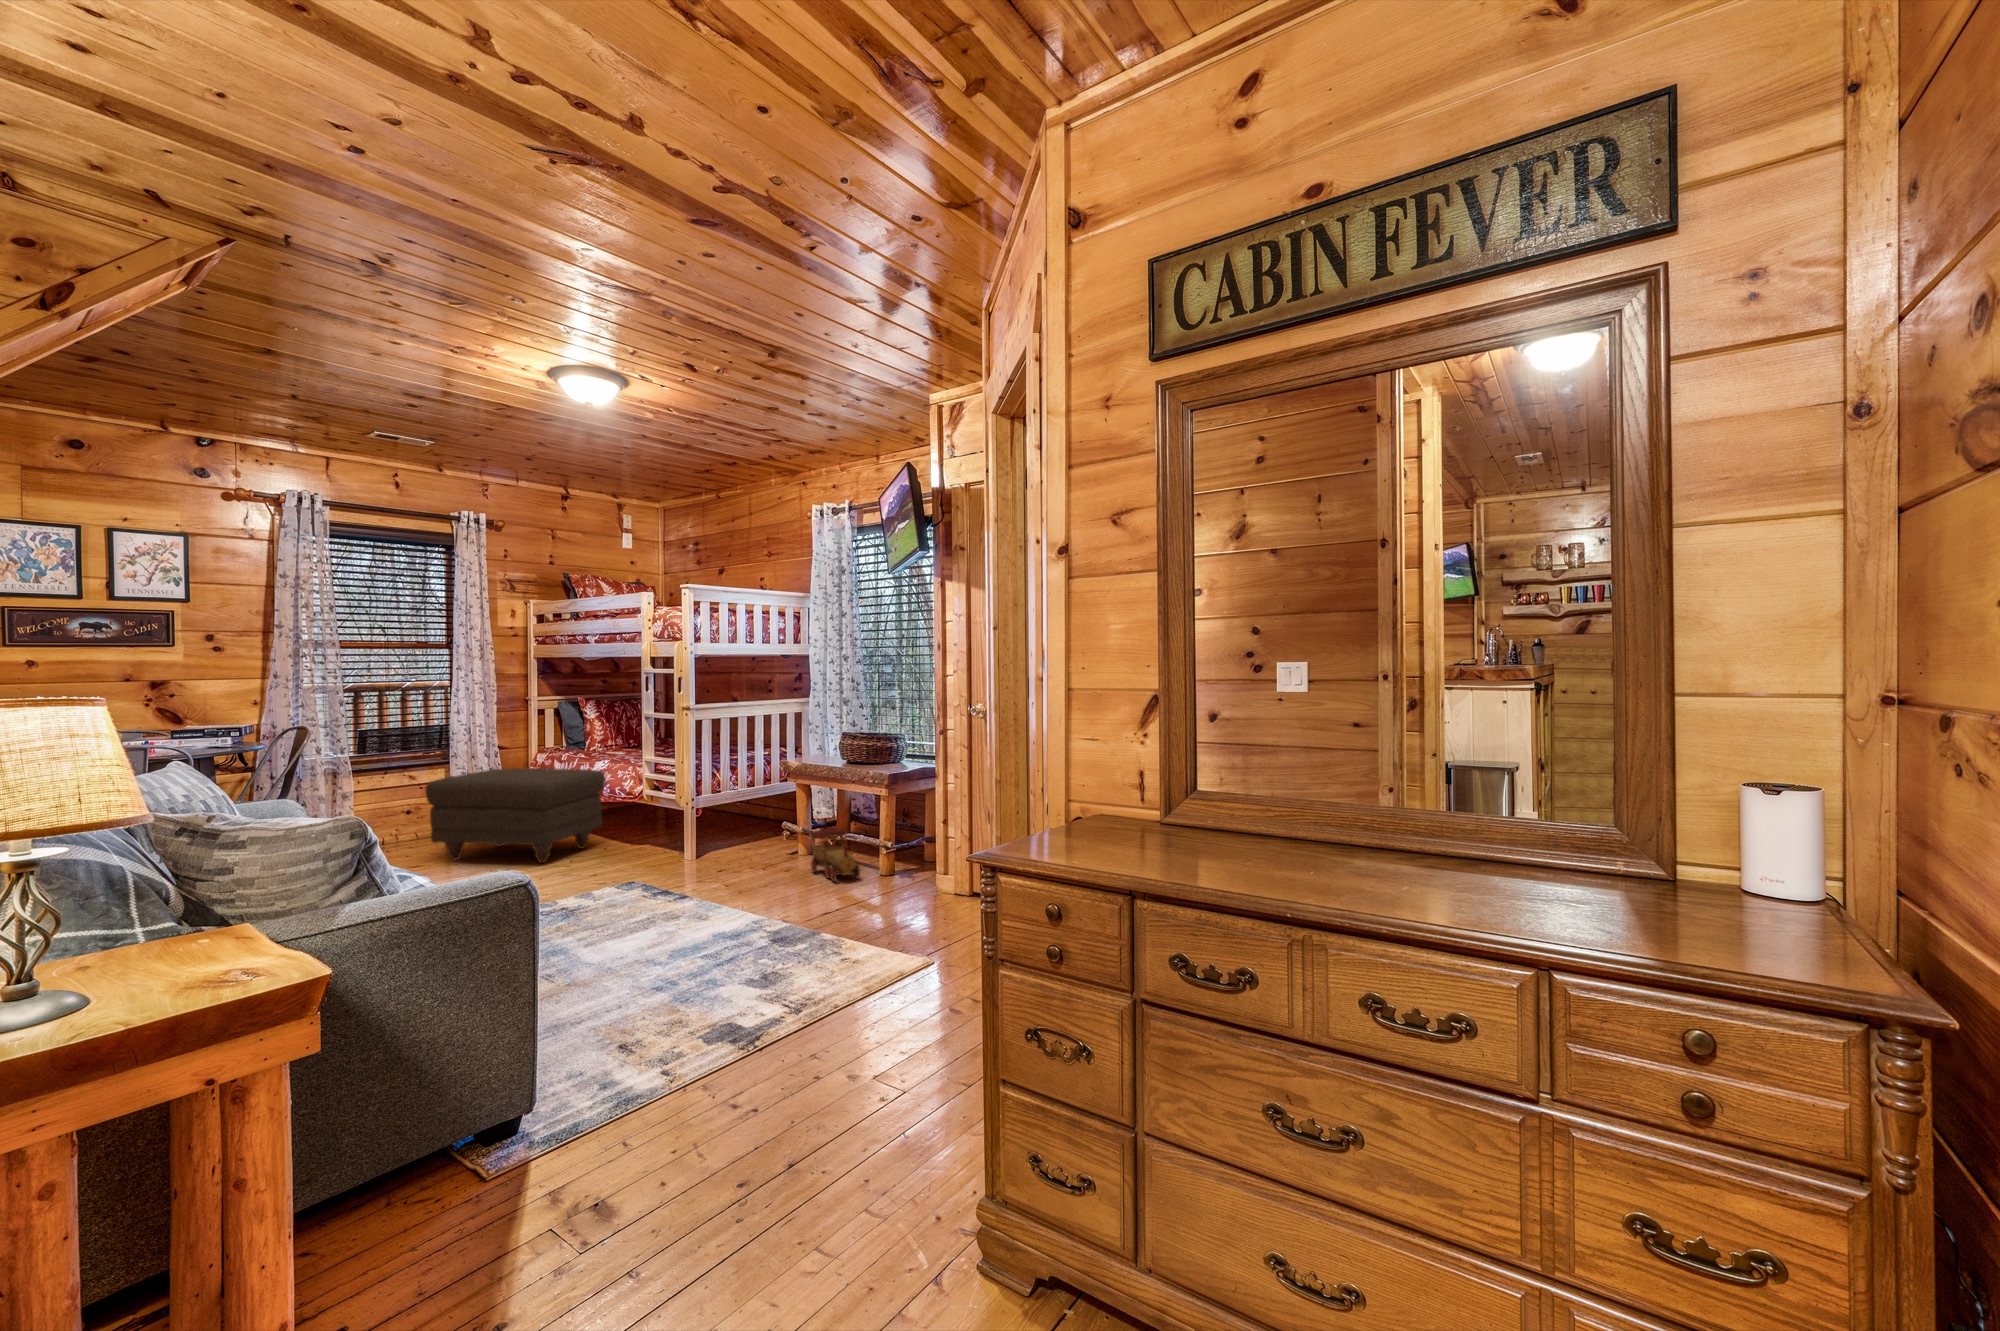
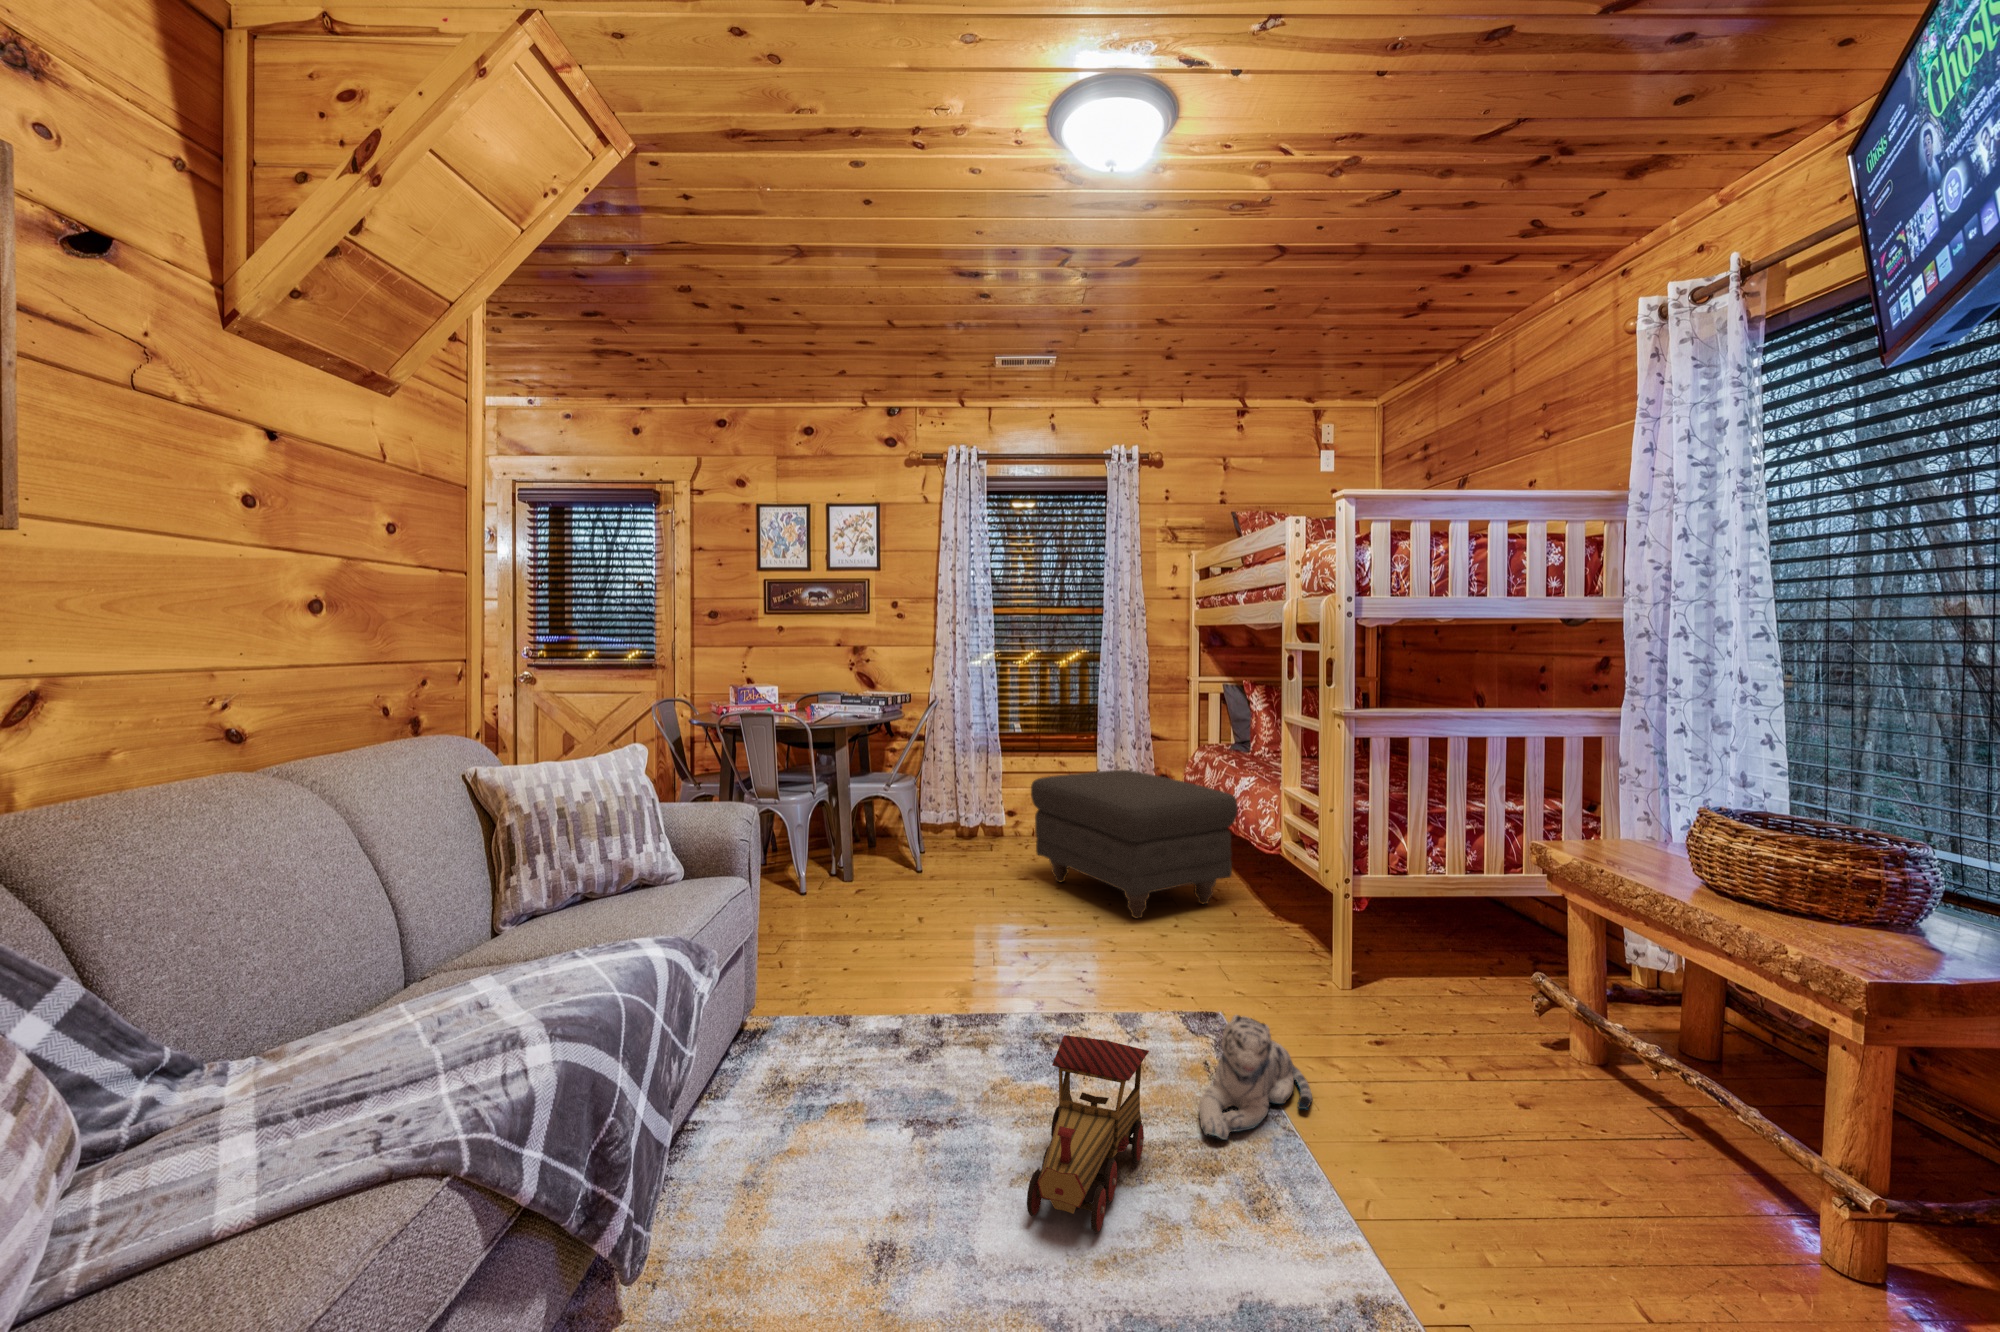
toy train: present [811,828,860,882] -> present [1027,1035,1149,1234]
plush toy: none [659,856,709,912] -> present [1199,1015,1312,1140]

